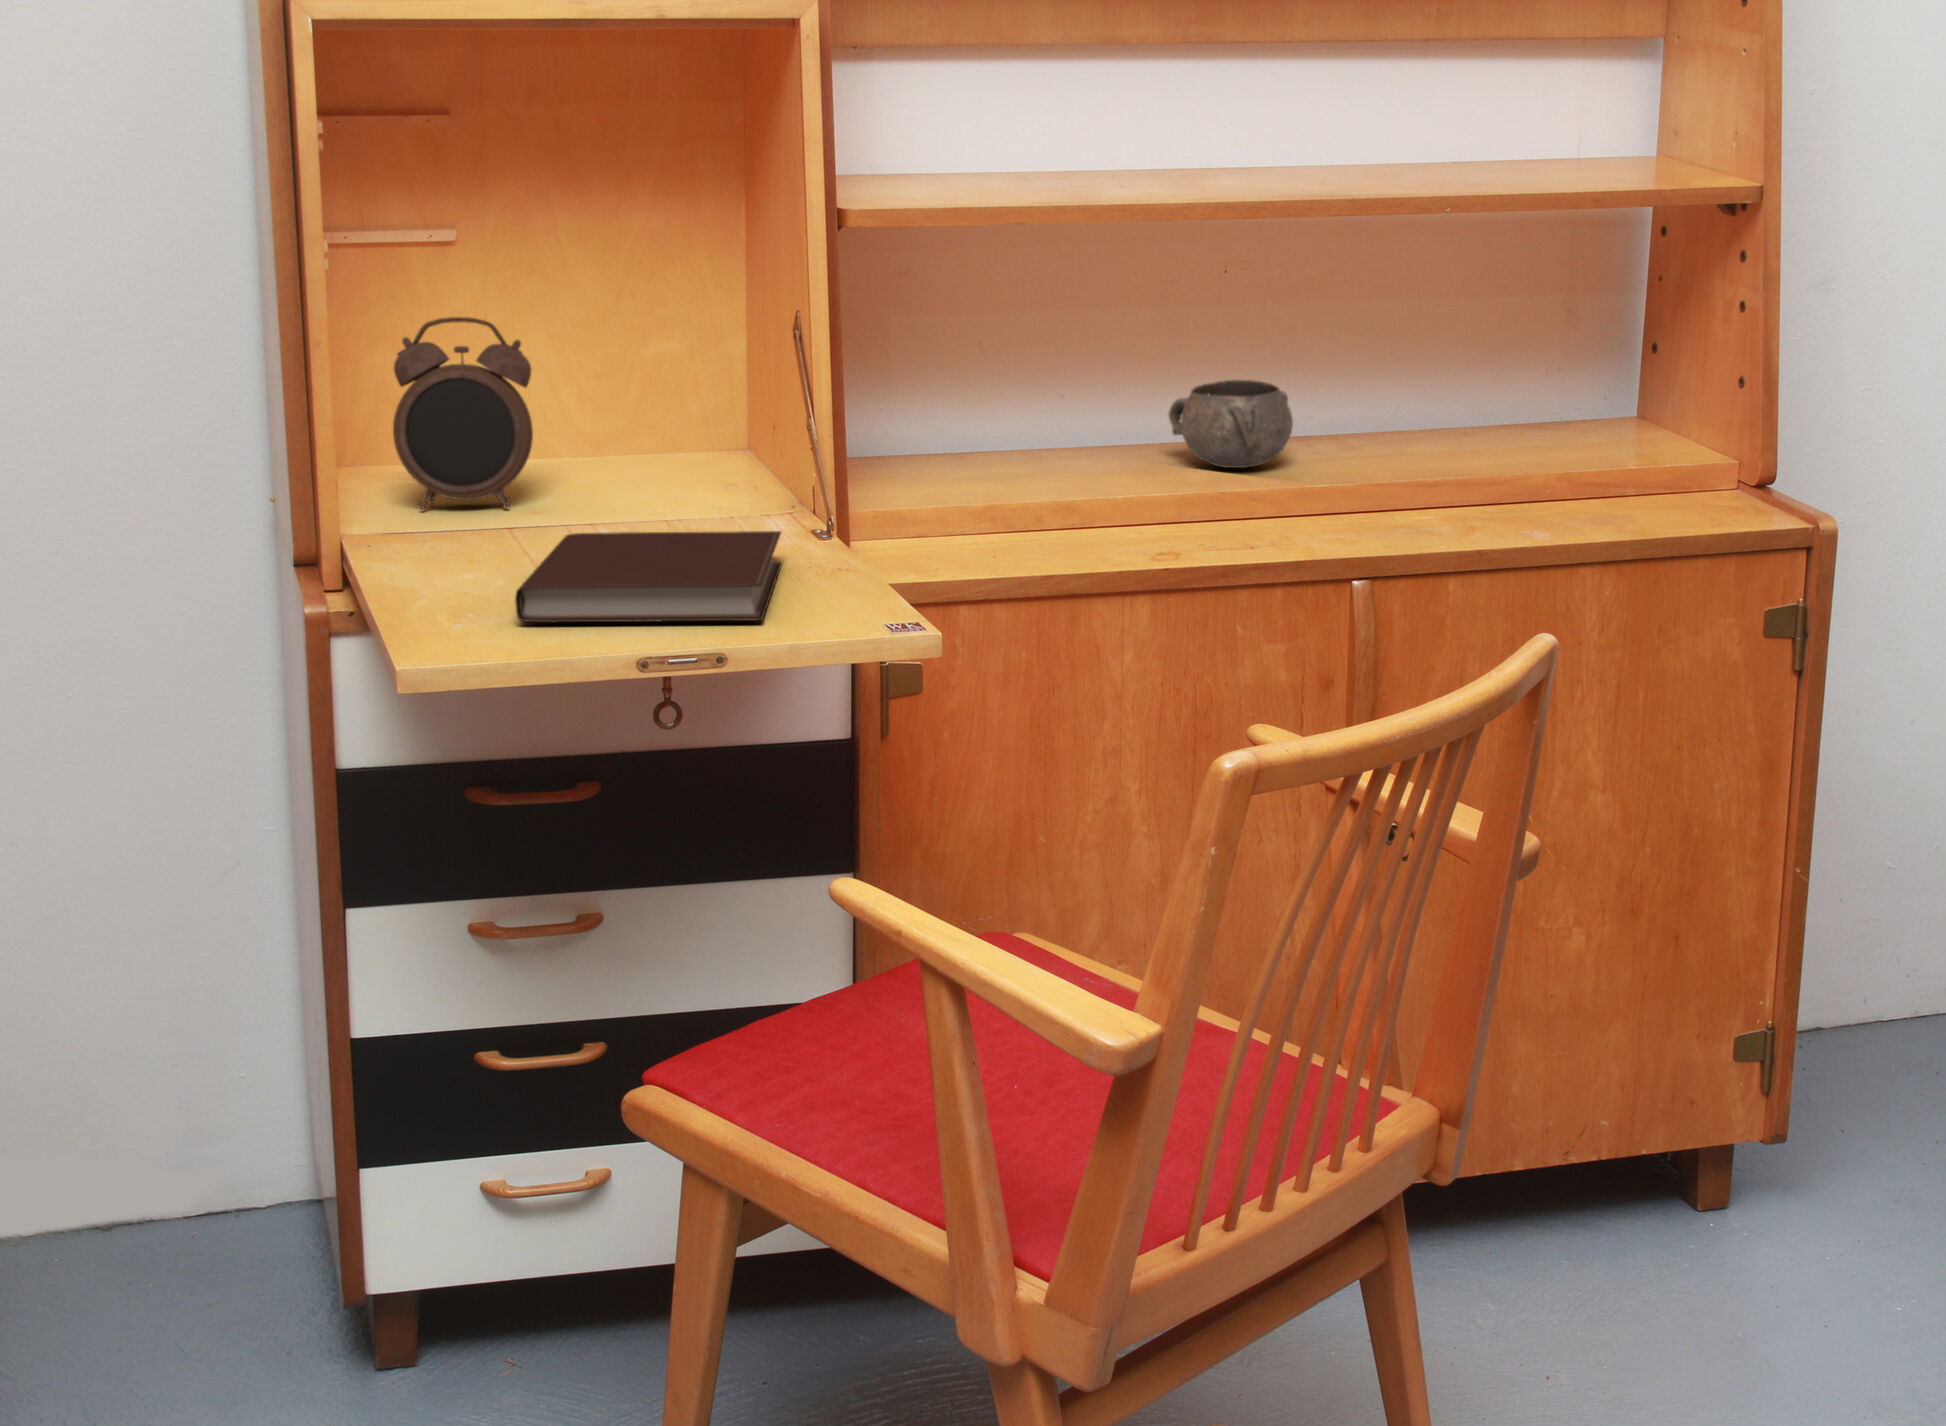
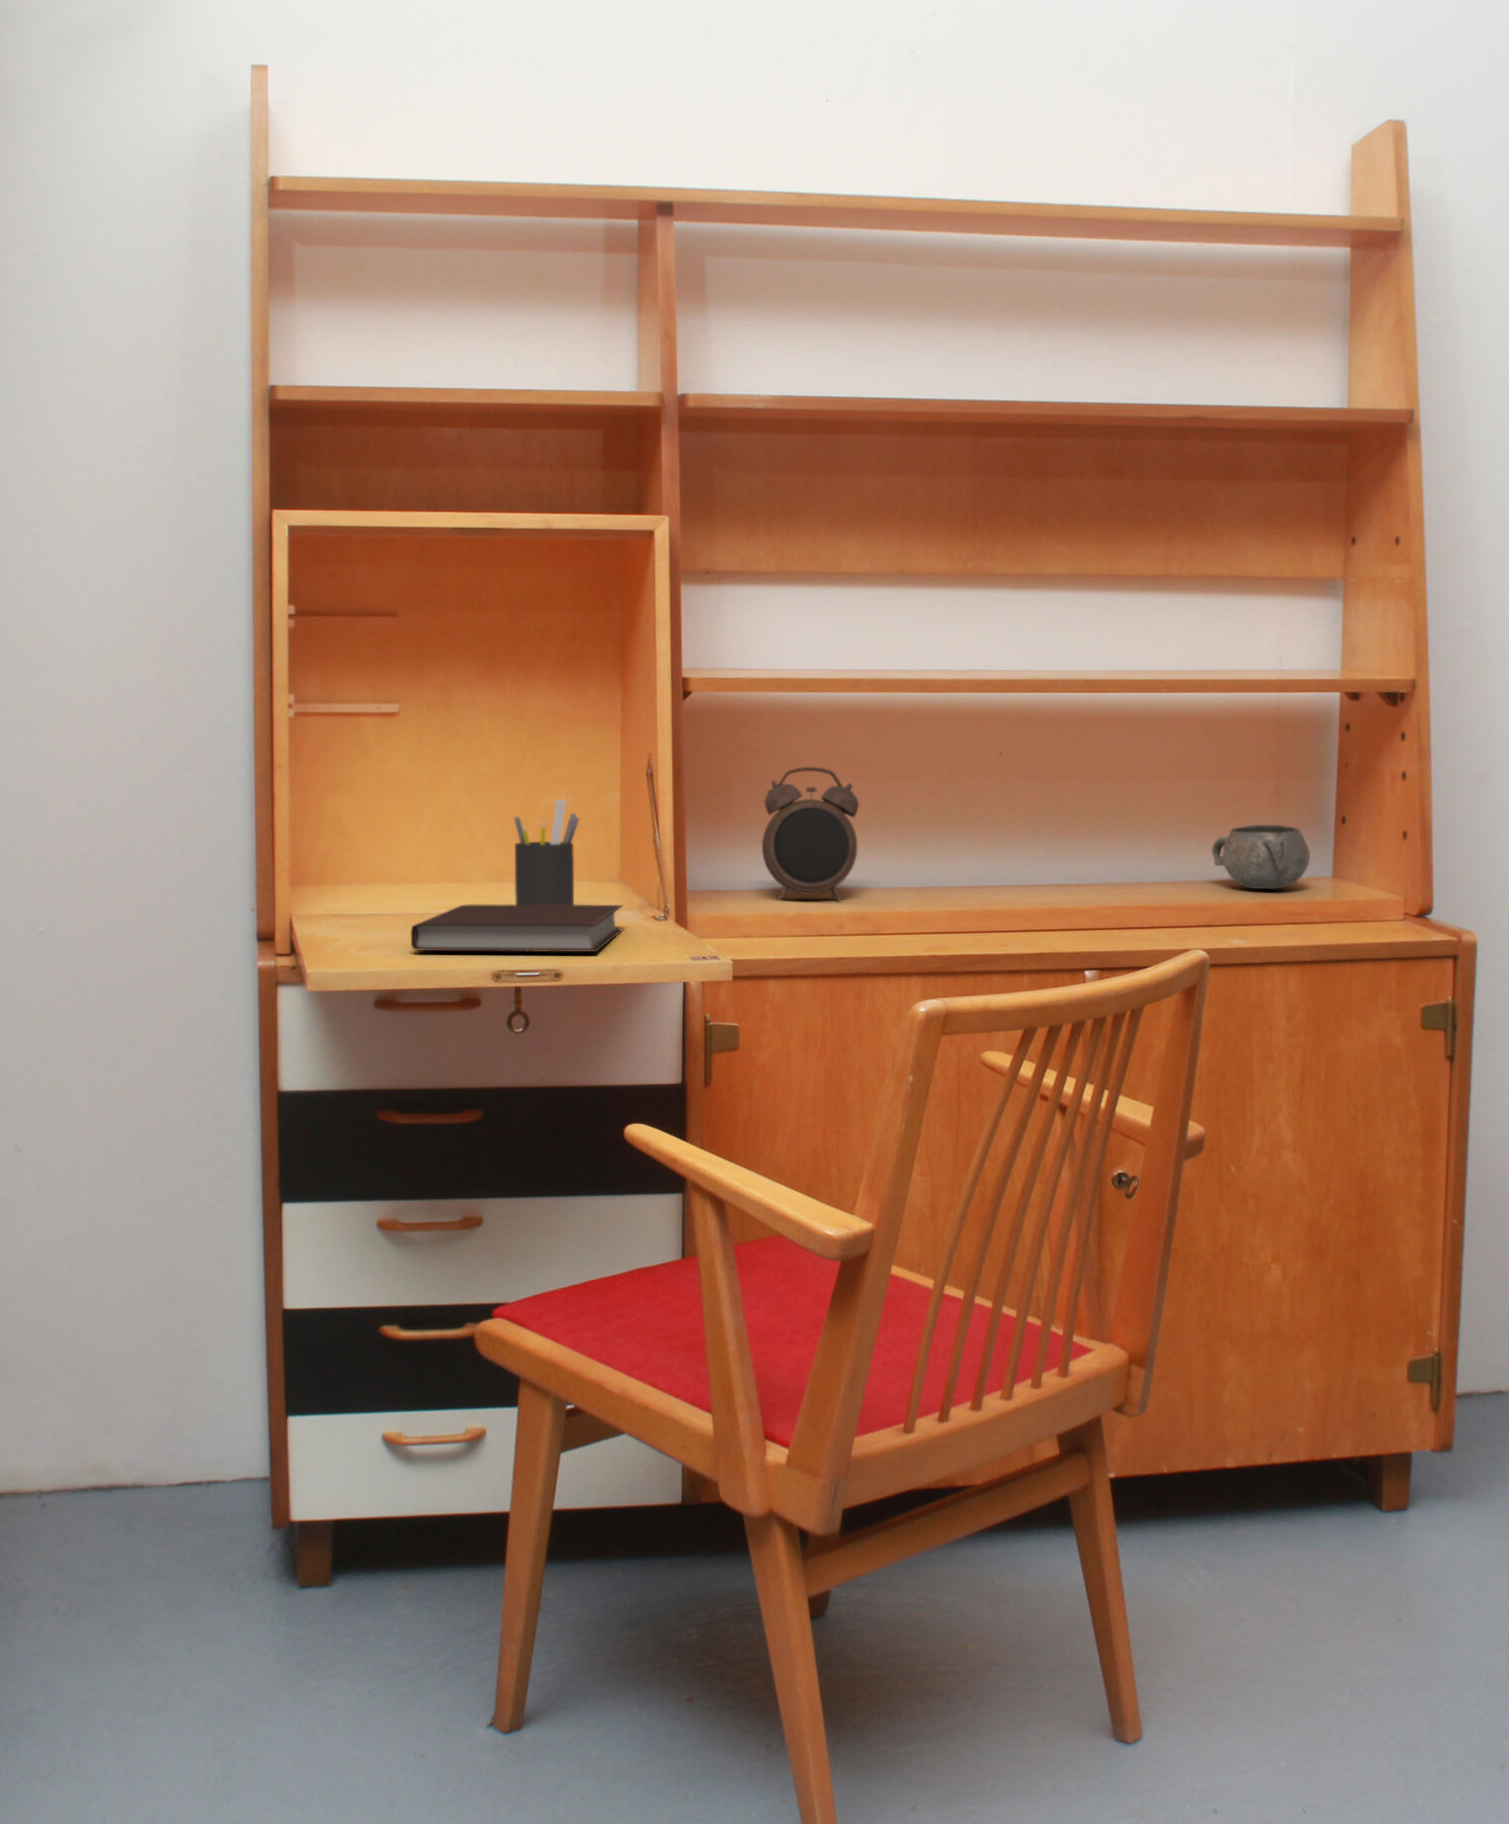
alarm clock: present [393,317,533,509] -> present [762,767,859,900]
decorative bowl: present [1169,380,1293,468] -> present [1212,825,1310,889]
pen holder: none [629,384,714,535] -> present [515,800,579,905]

